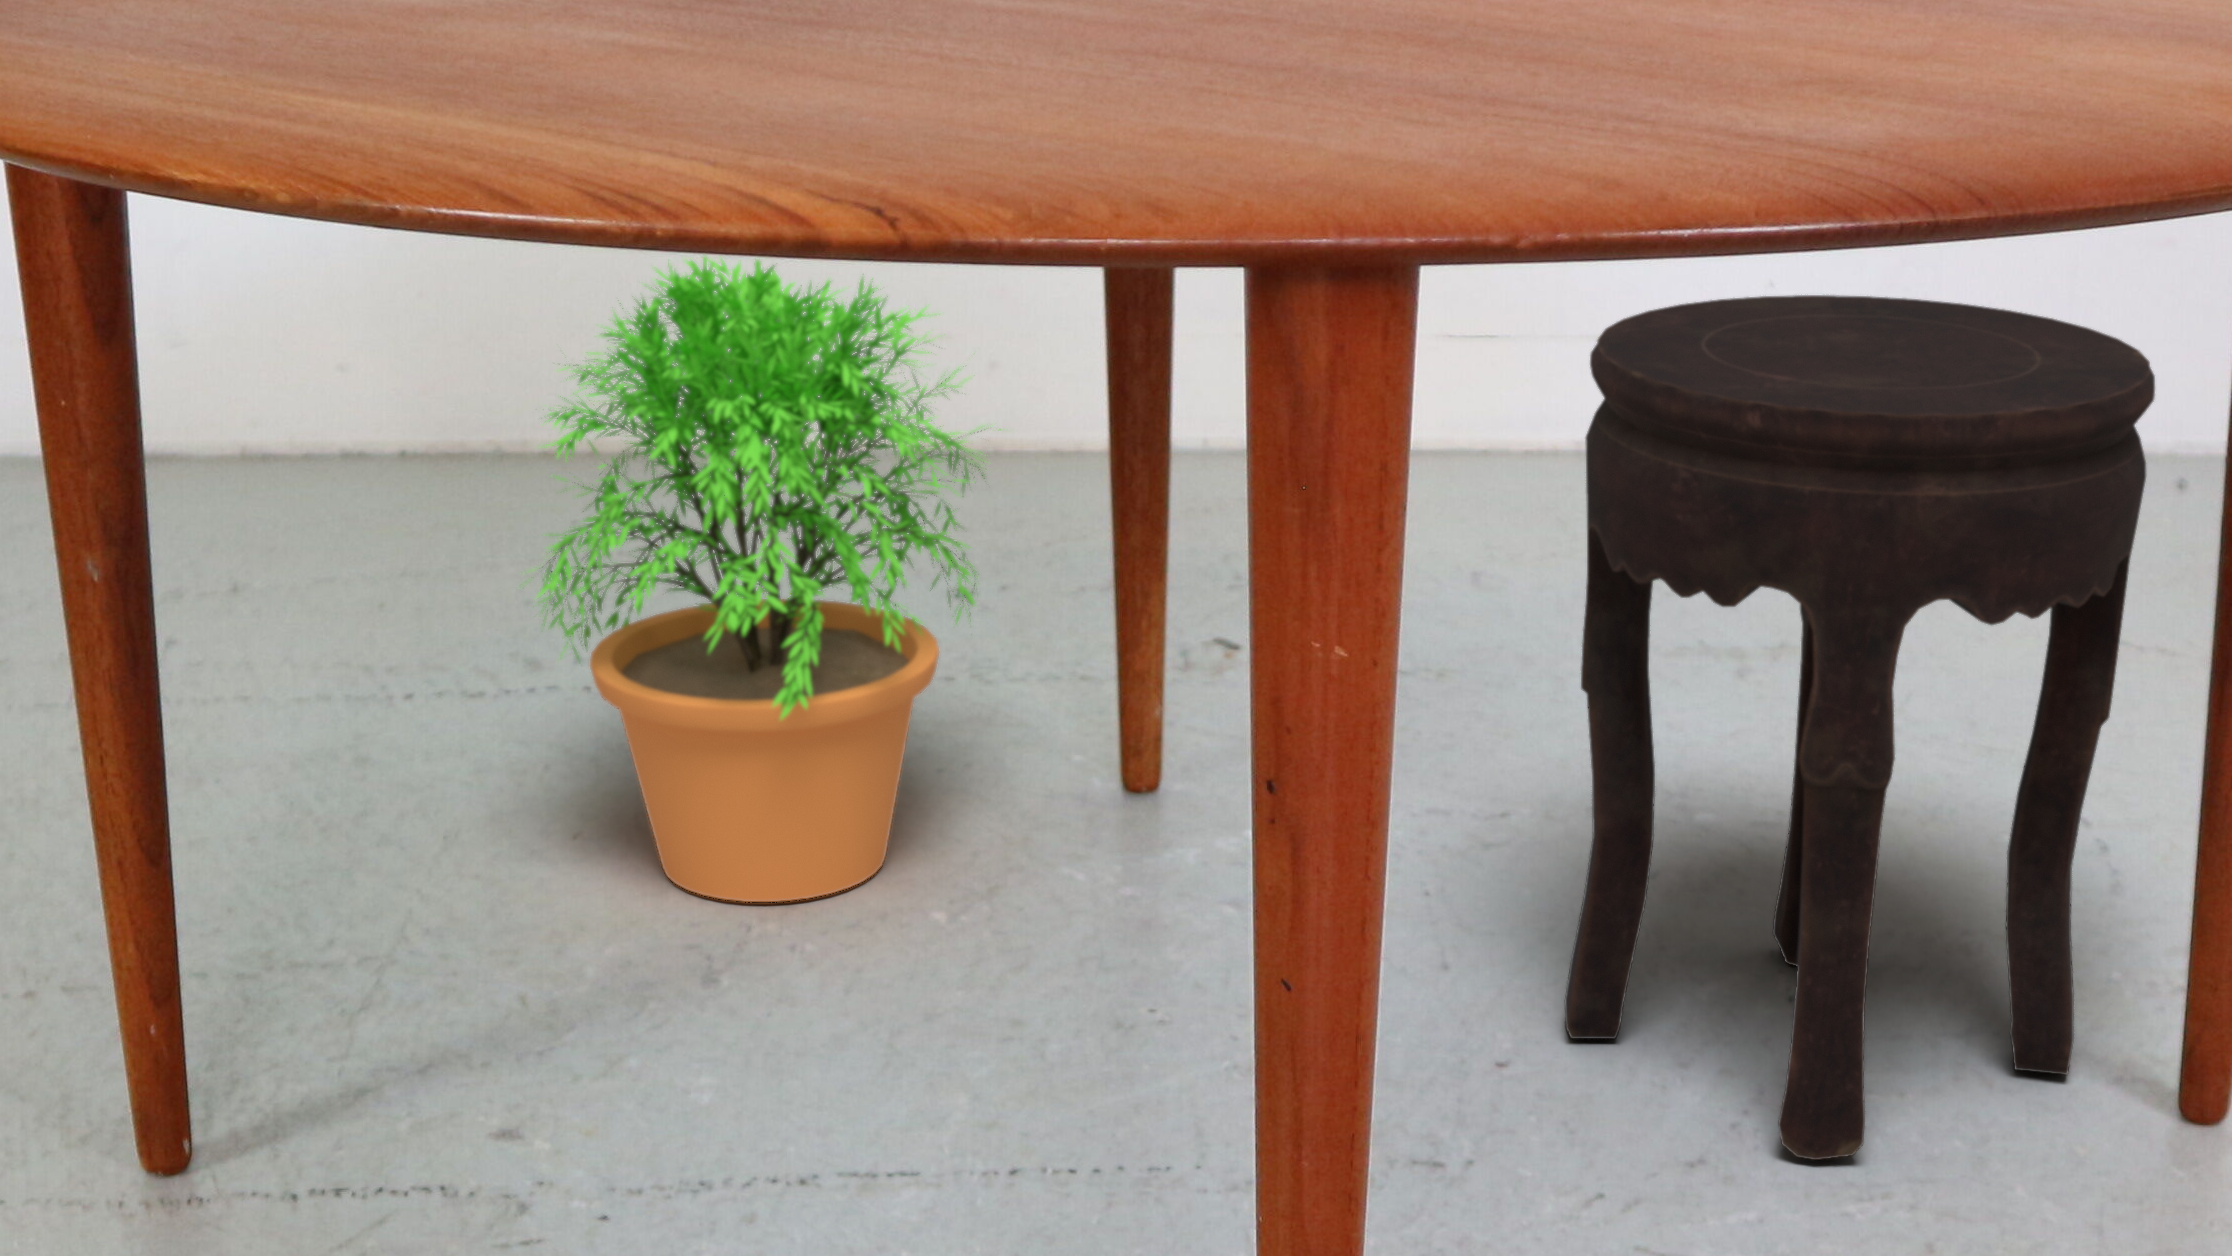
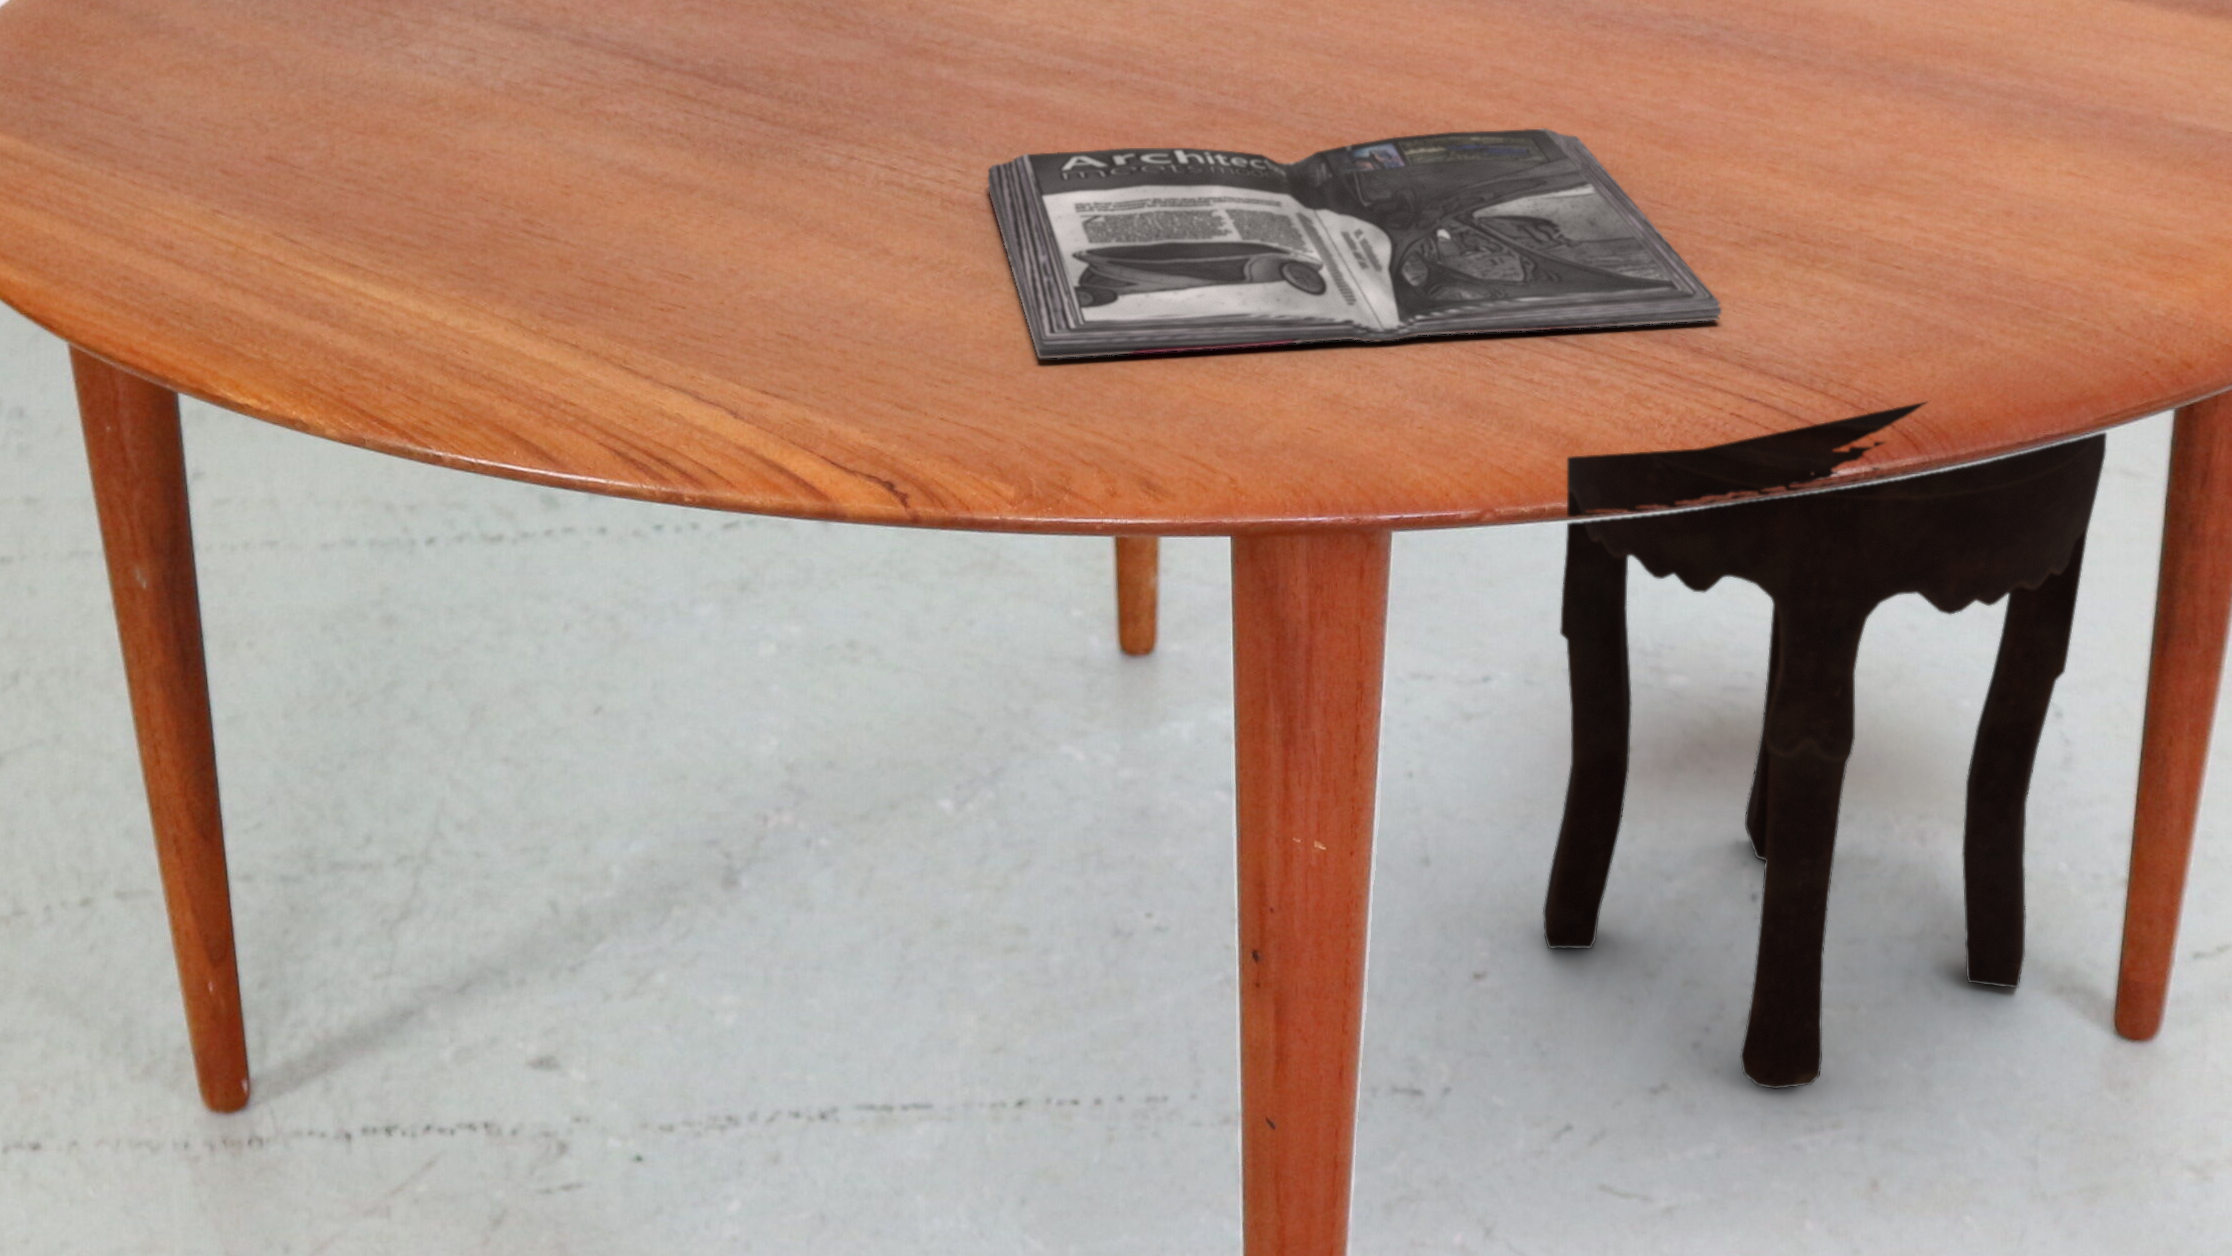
magazine: none [991,6,1766,124] -> present [988,128,1721,358]
potted plant: present [523,257,1002,902] -> none [535,171,1019,790]

